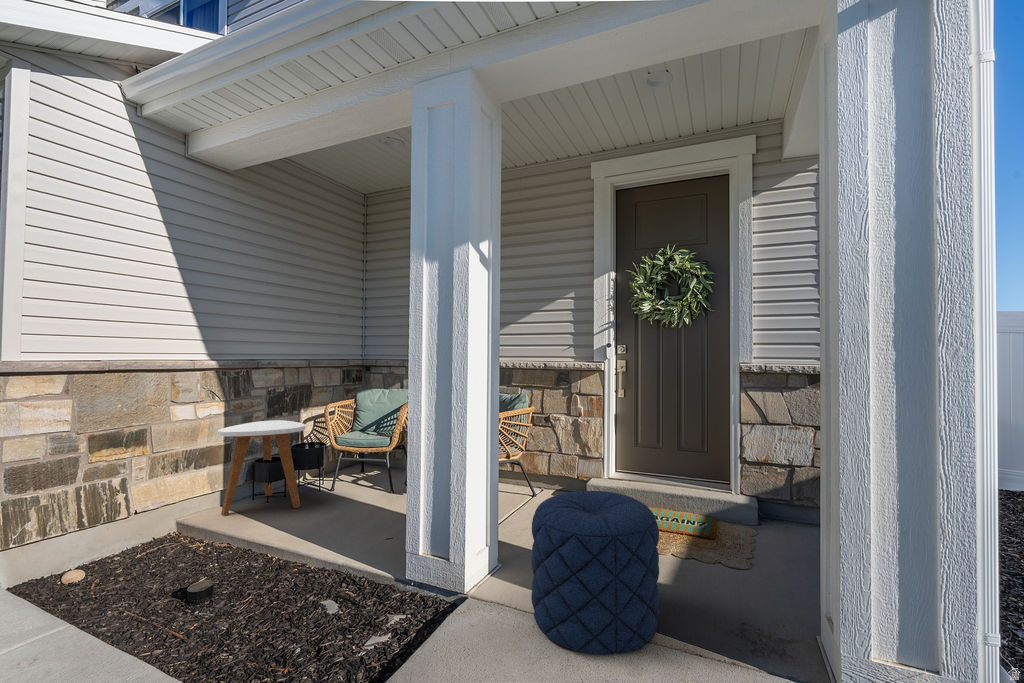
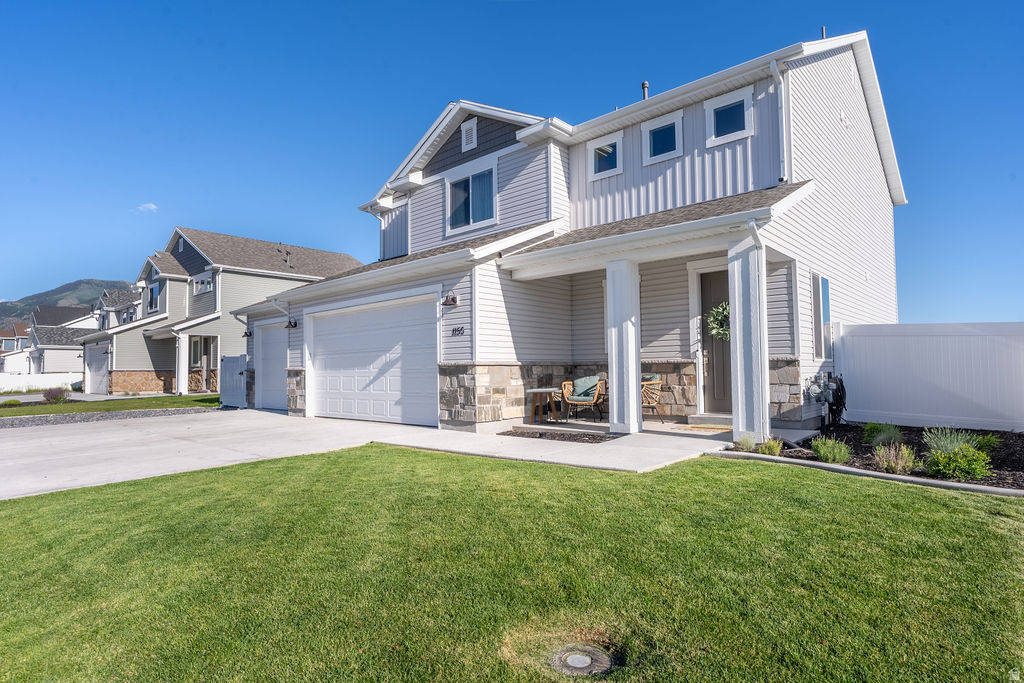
pouf: present [531,491,659,655] -> none [656,399,698,438]

